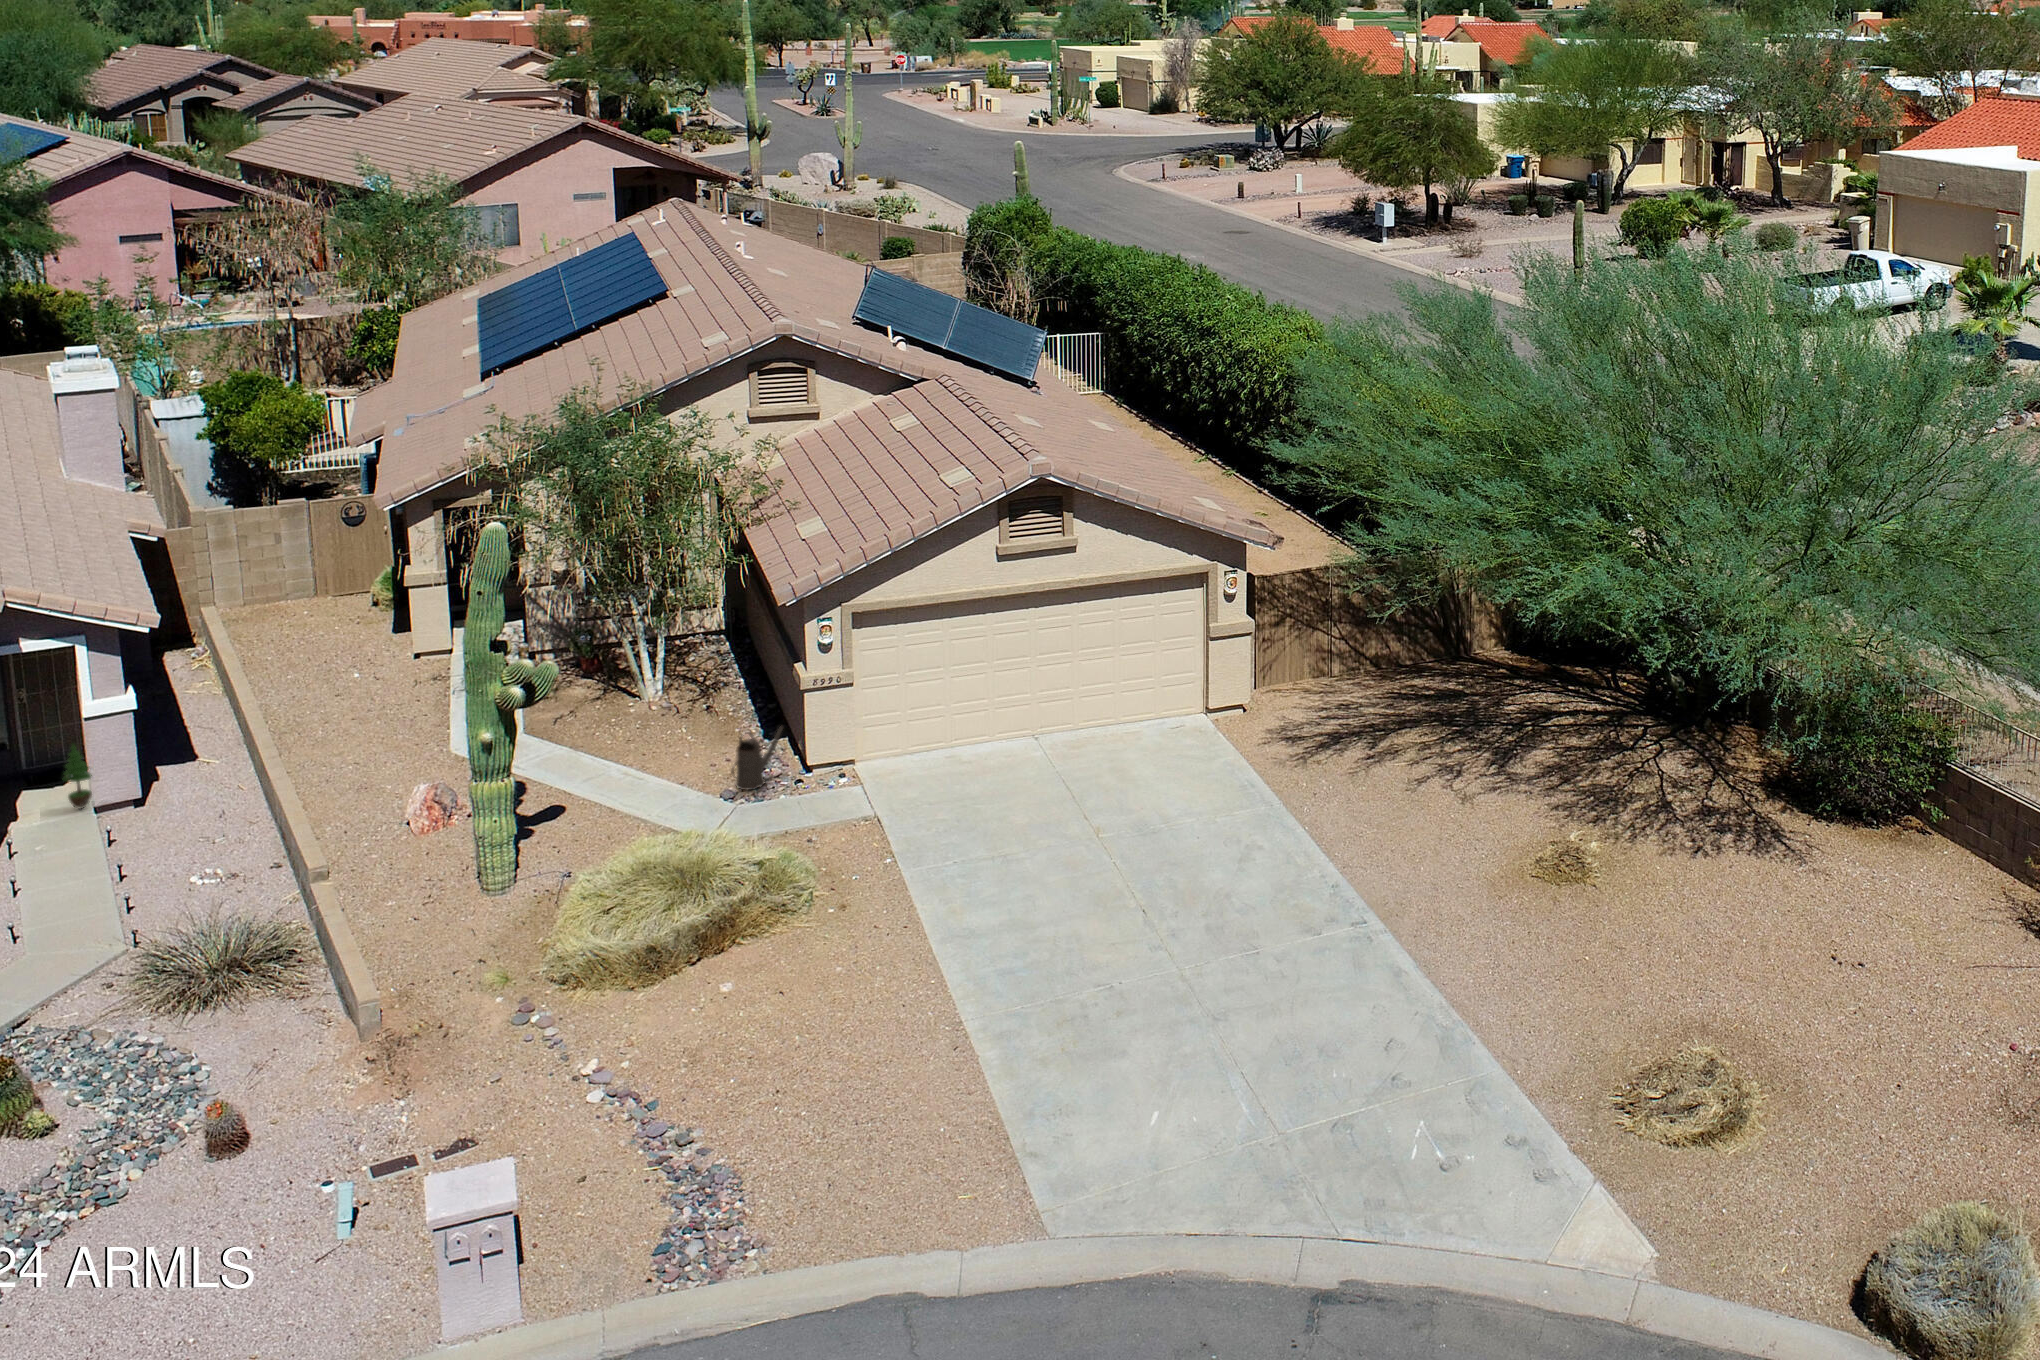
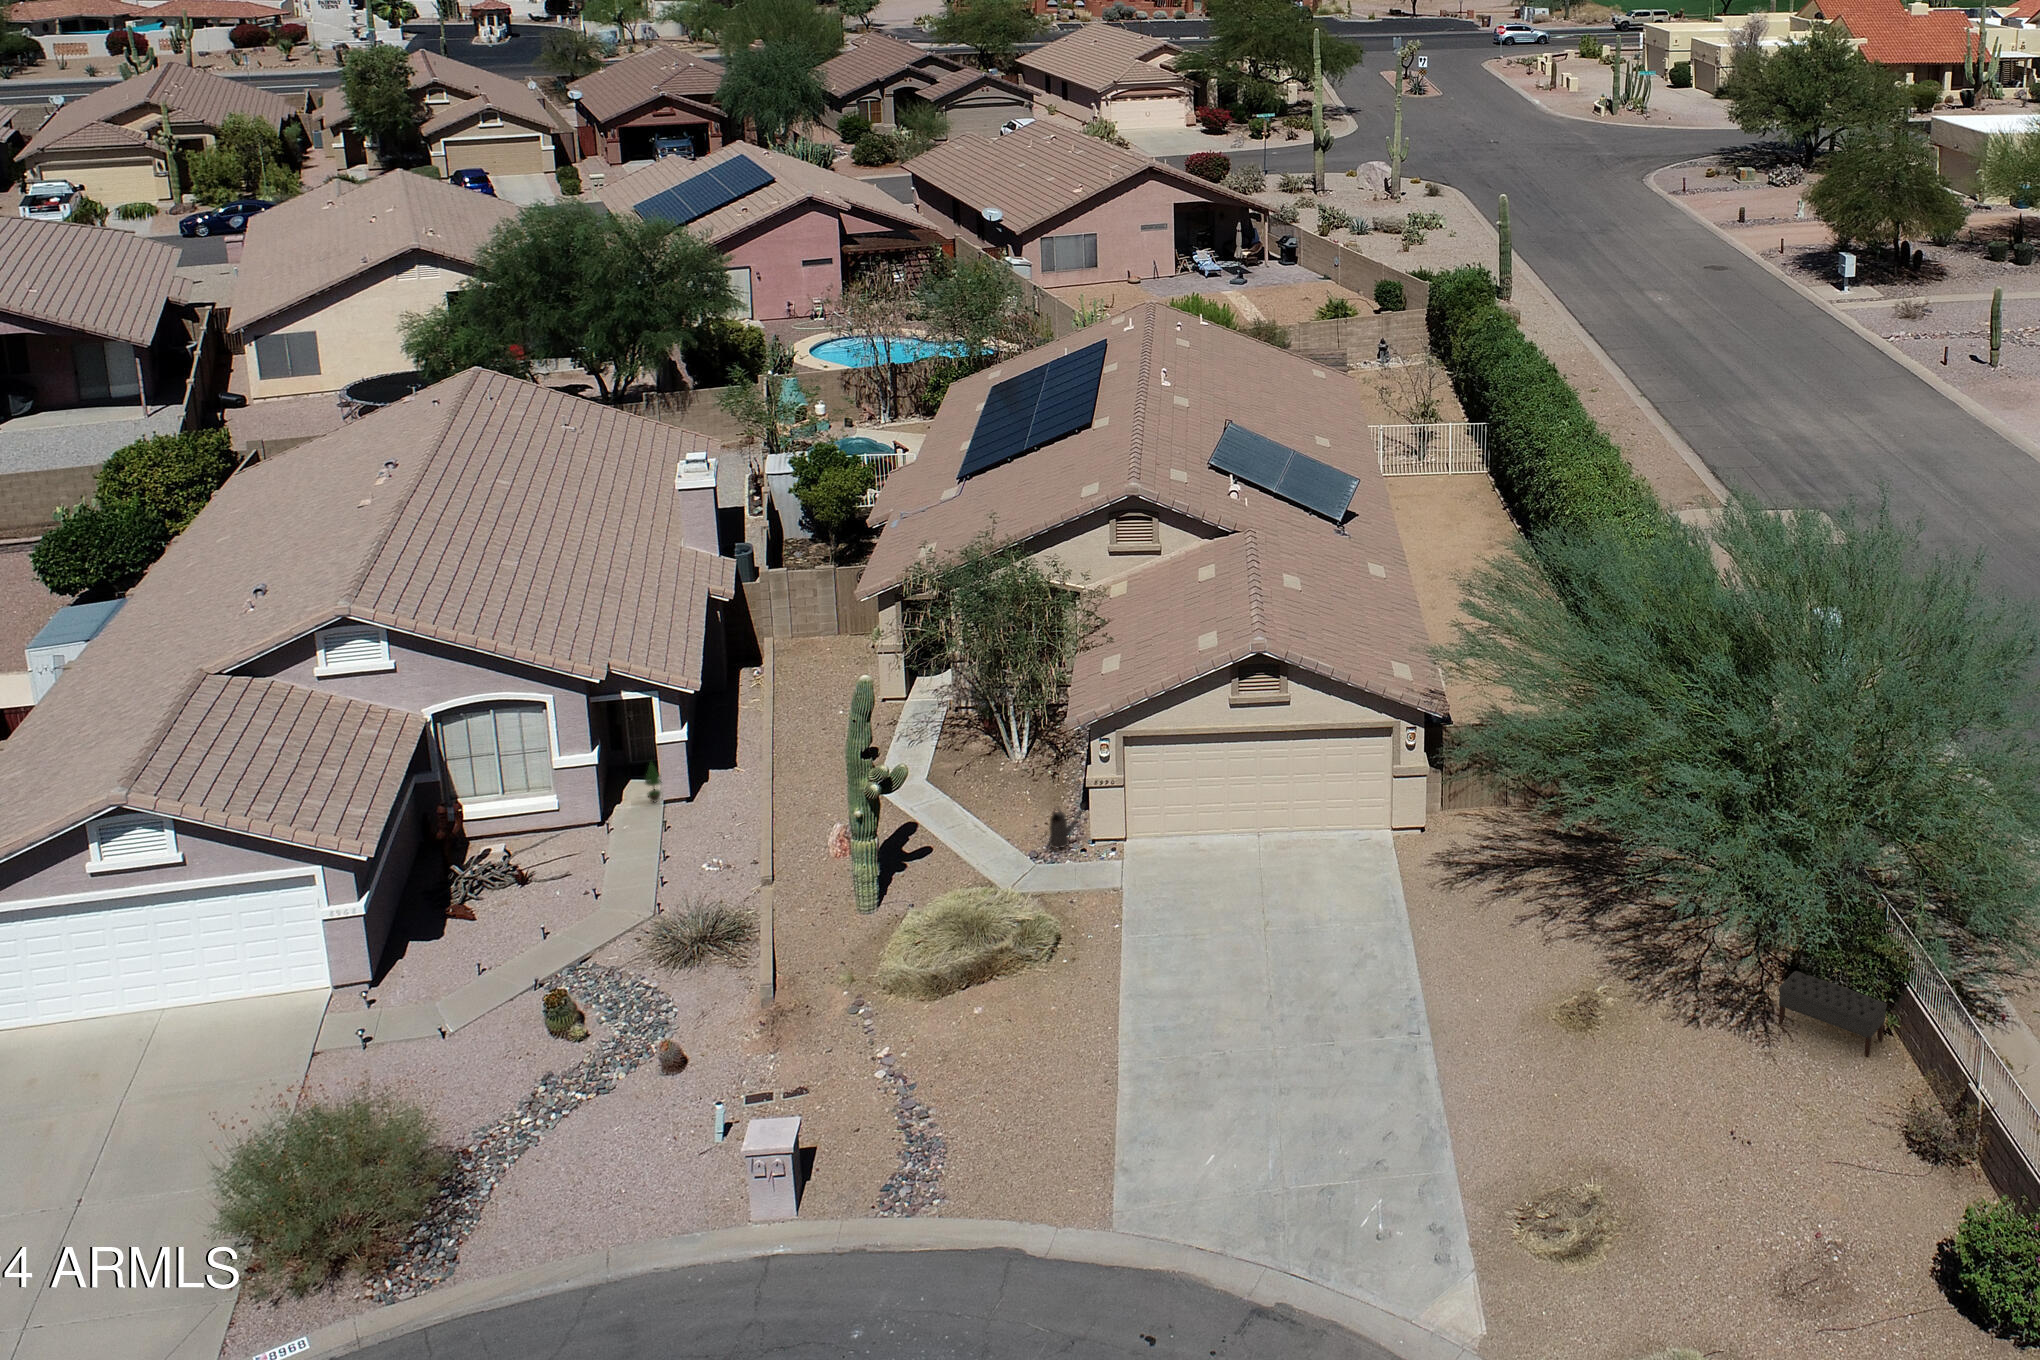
bench: none [1783,785,1914,870] -> present [1779,971,1887,1057]

